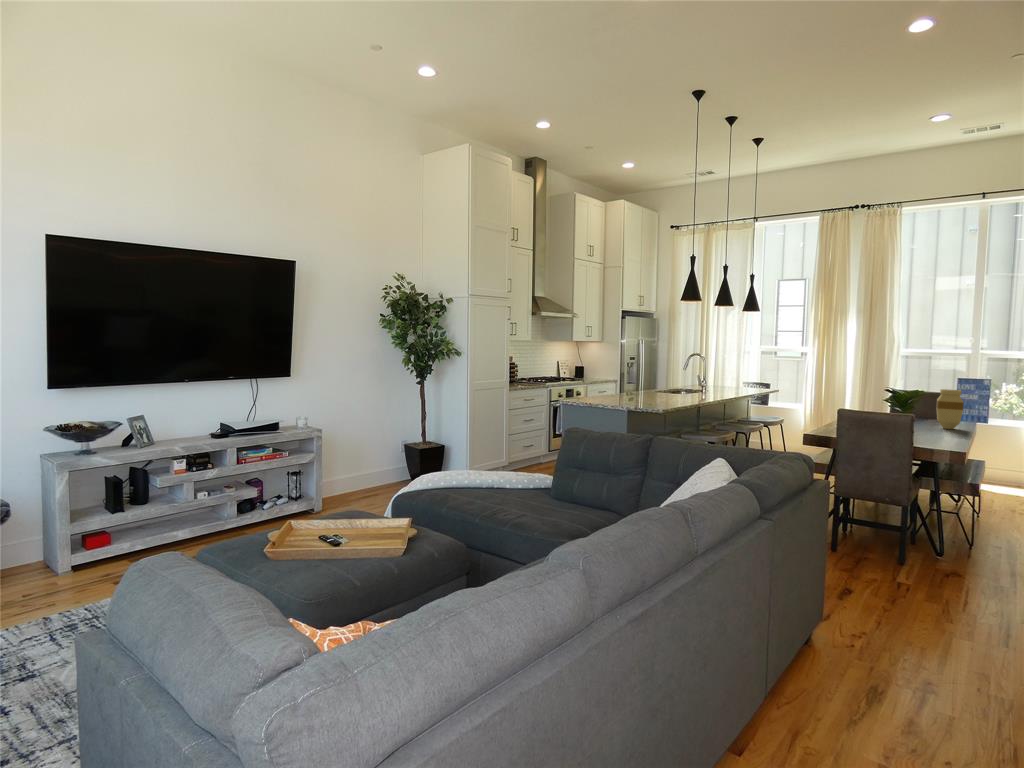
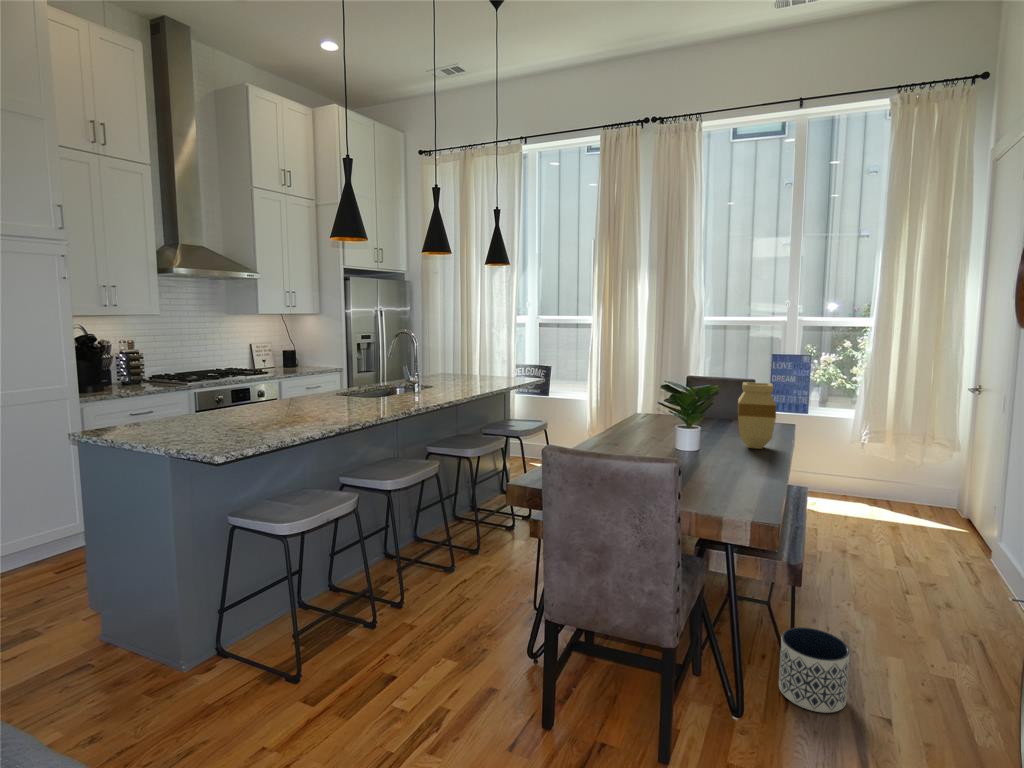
planter: none [964,522,1008,562] -> present [779,627,850,713]

